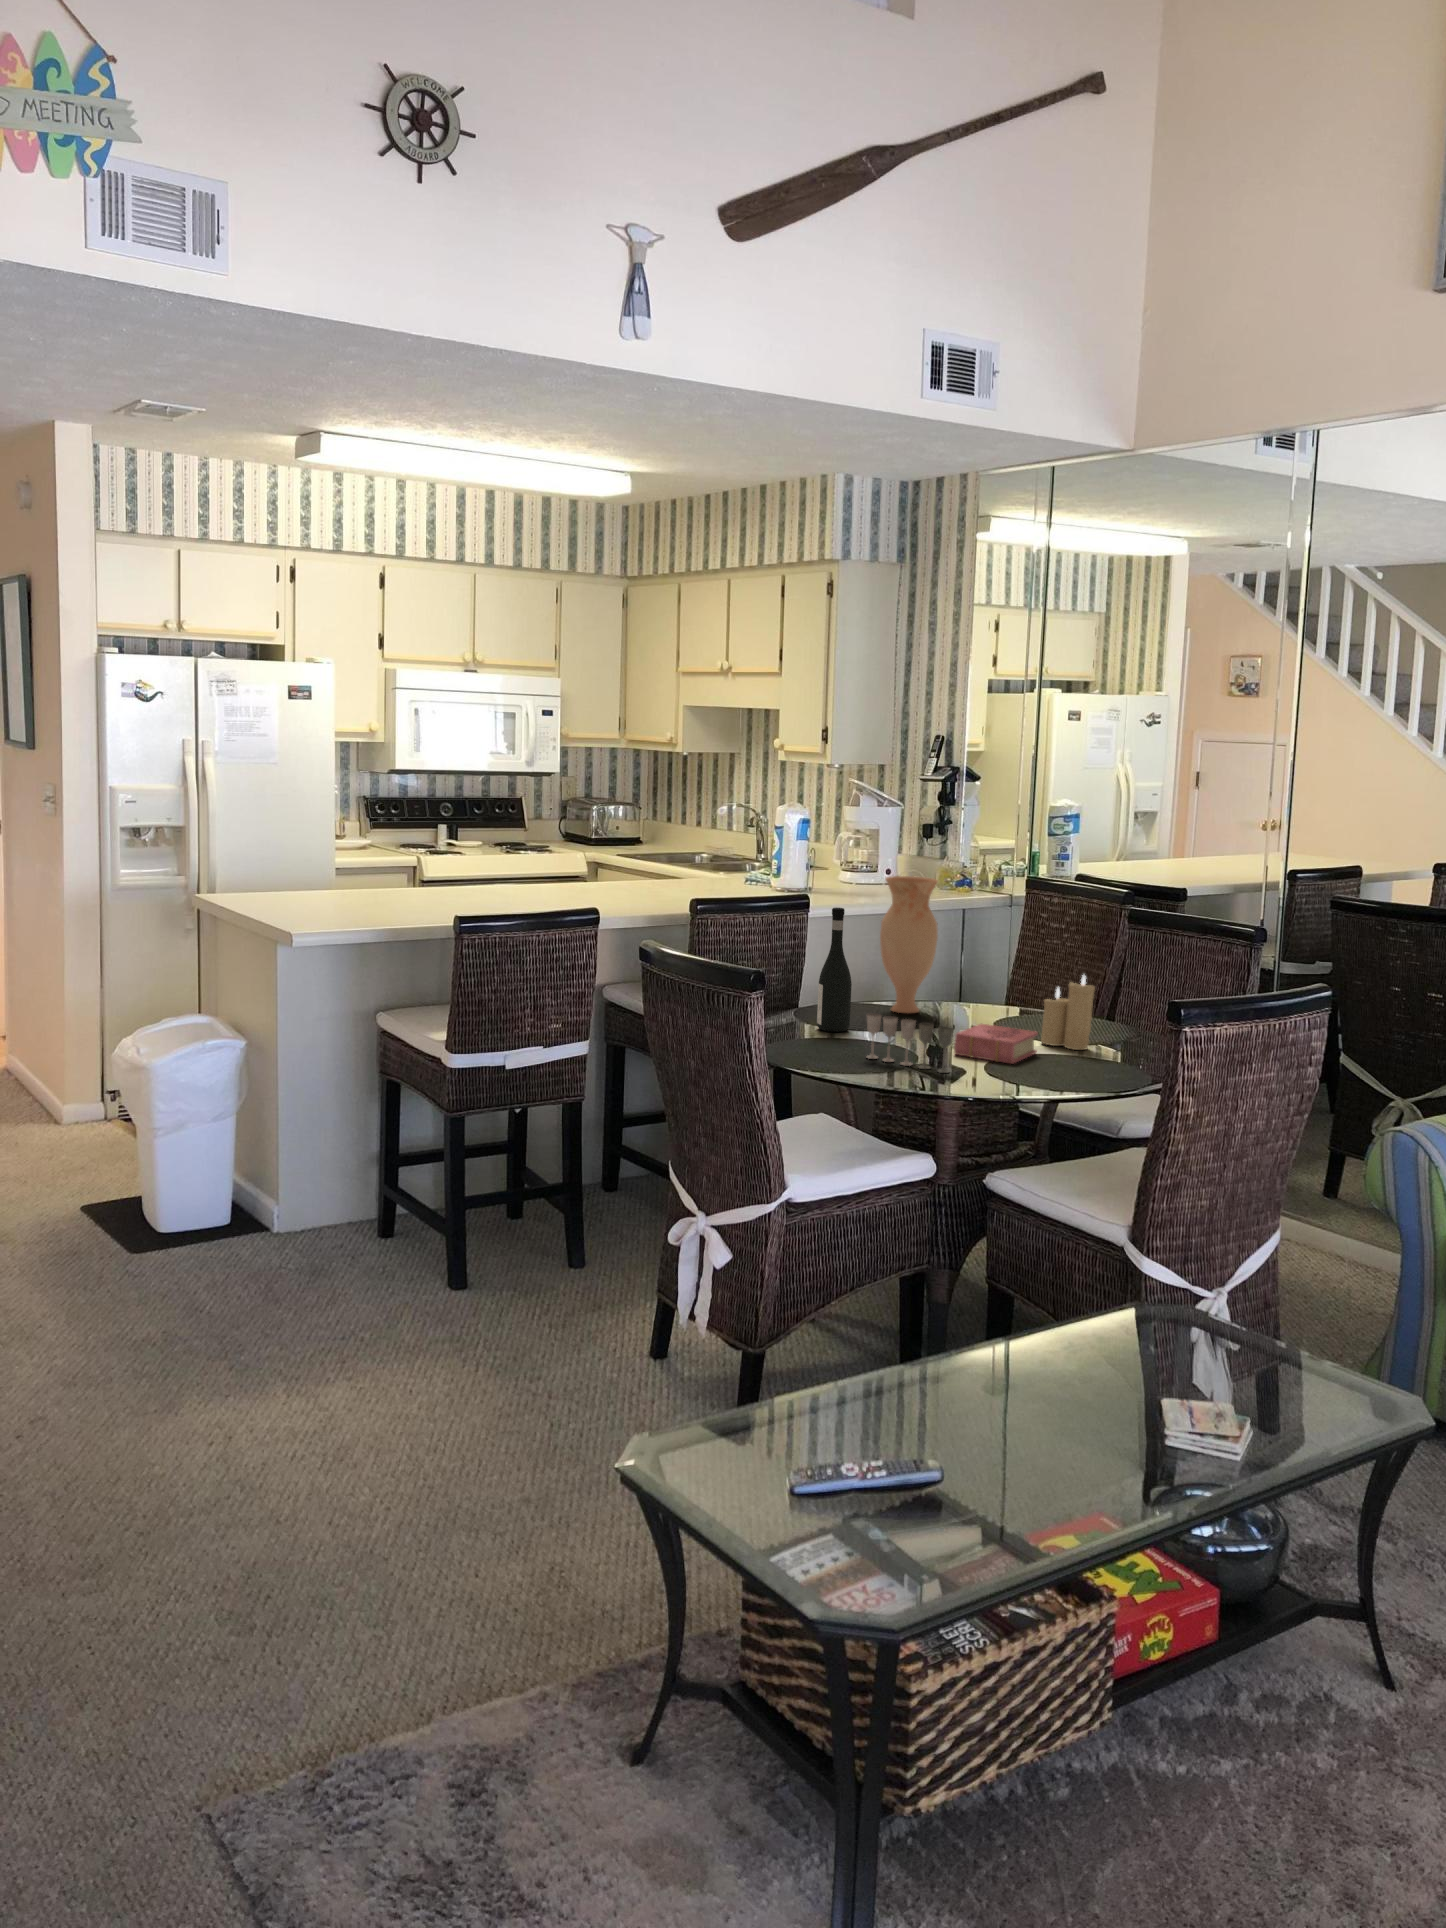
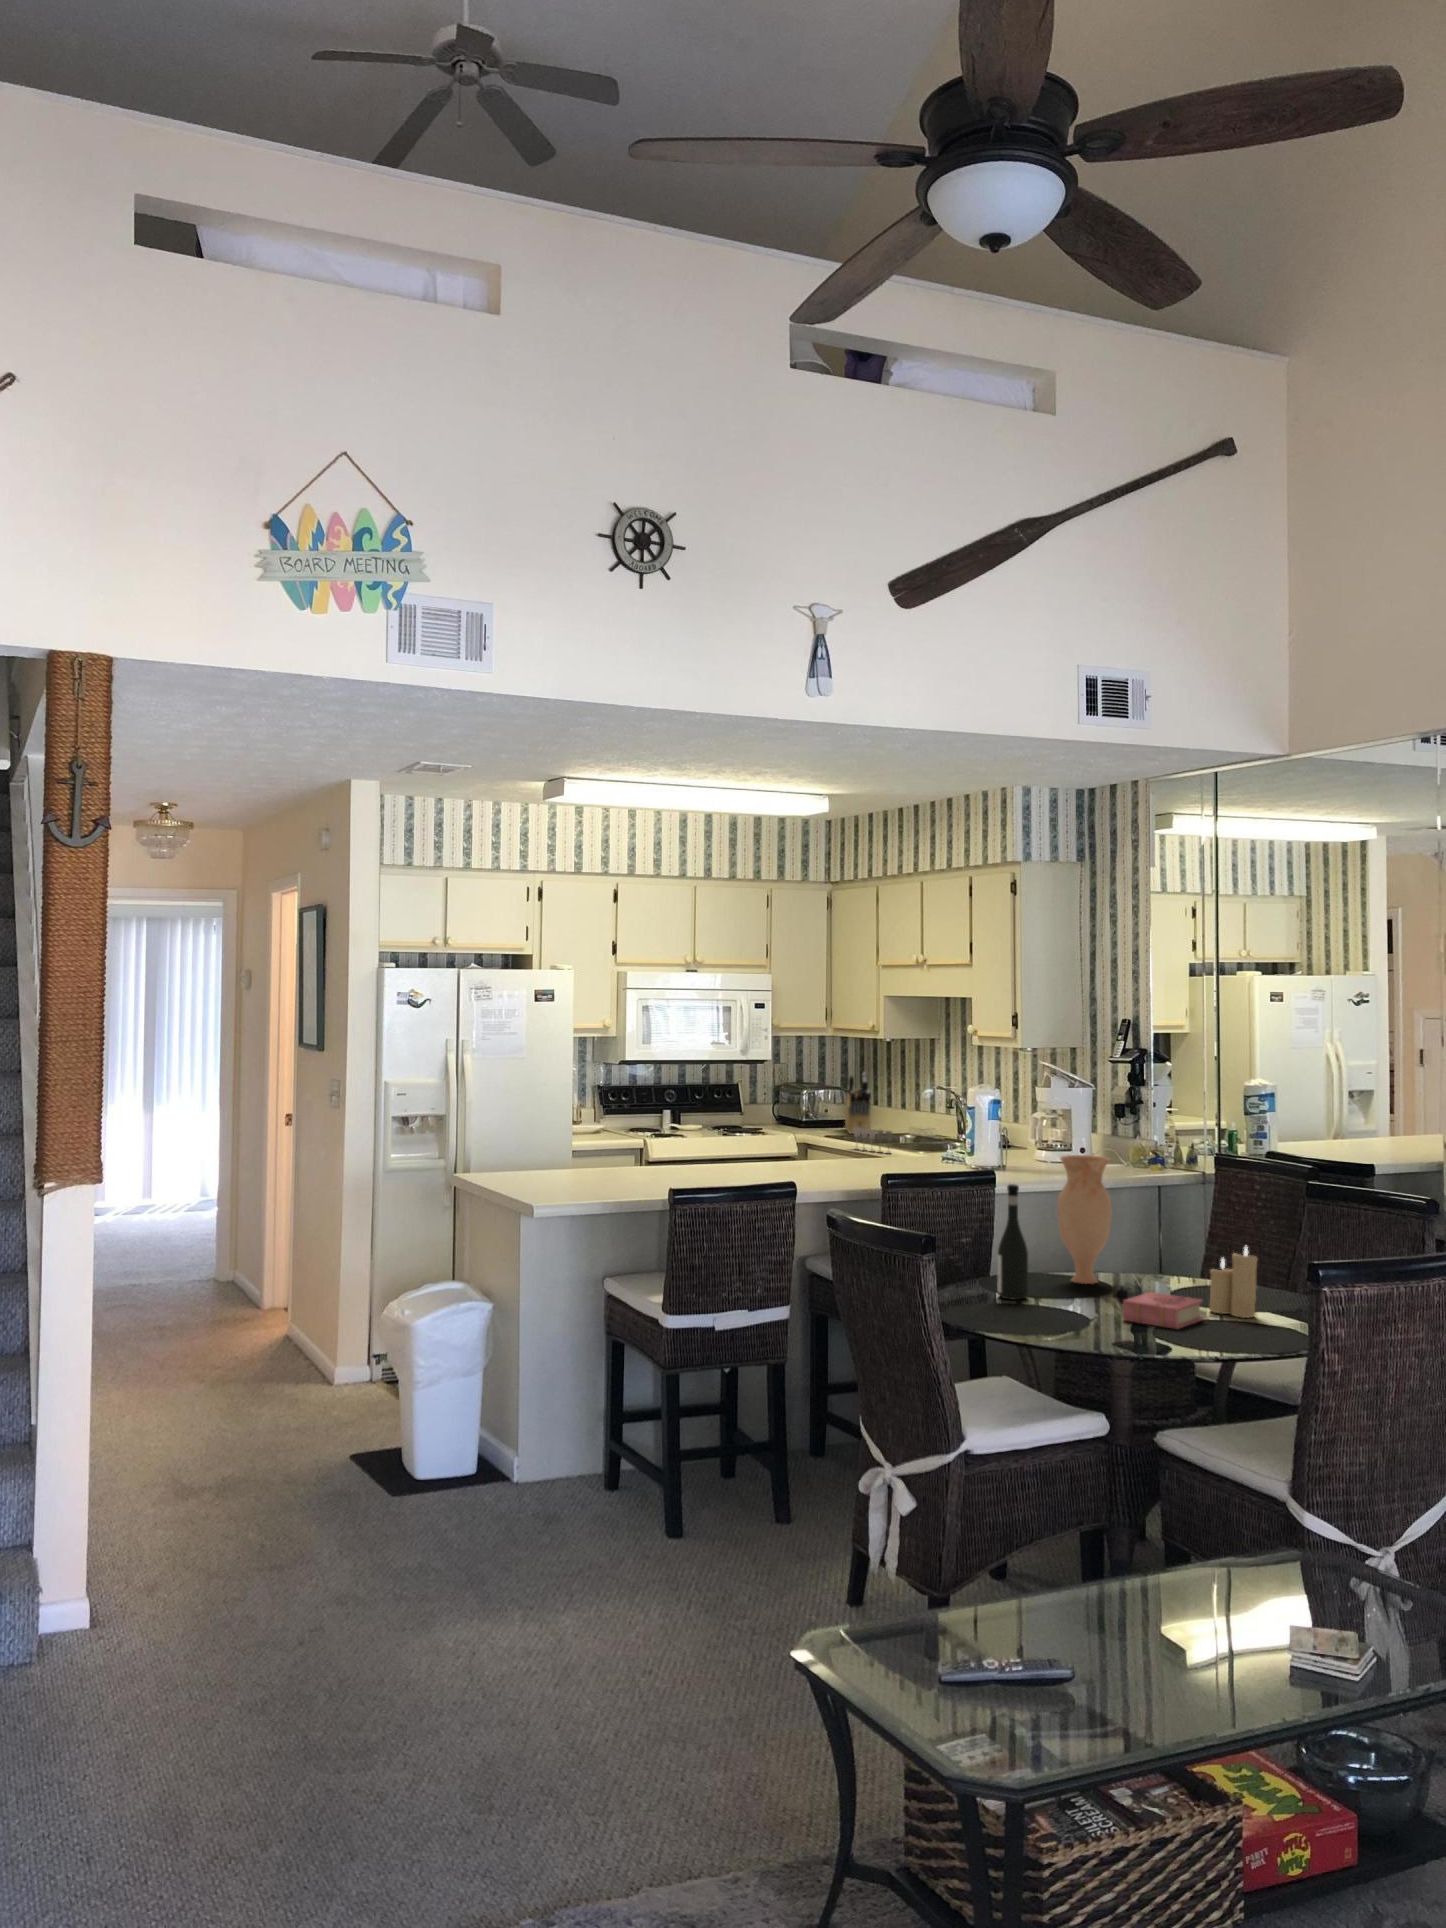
knife block: none [634,787,662,852] -> present [845,1072,871,1134]
wine glass: present [867,1013,953,1073] -> present [853,1127,892,1153]

